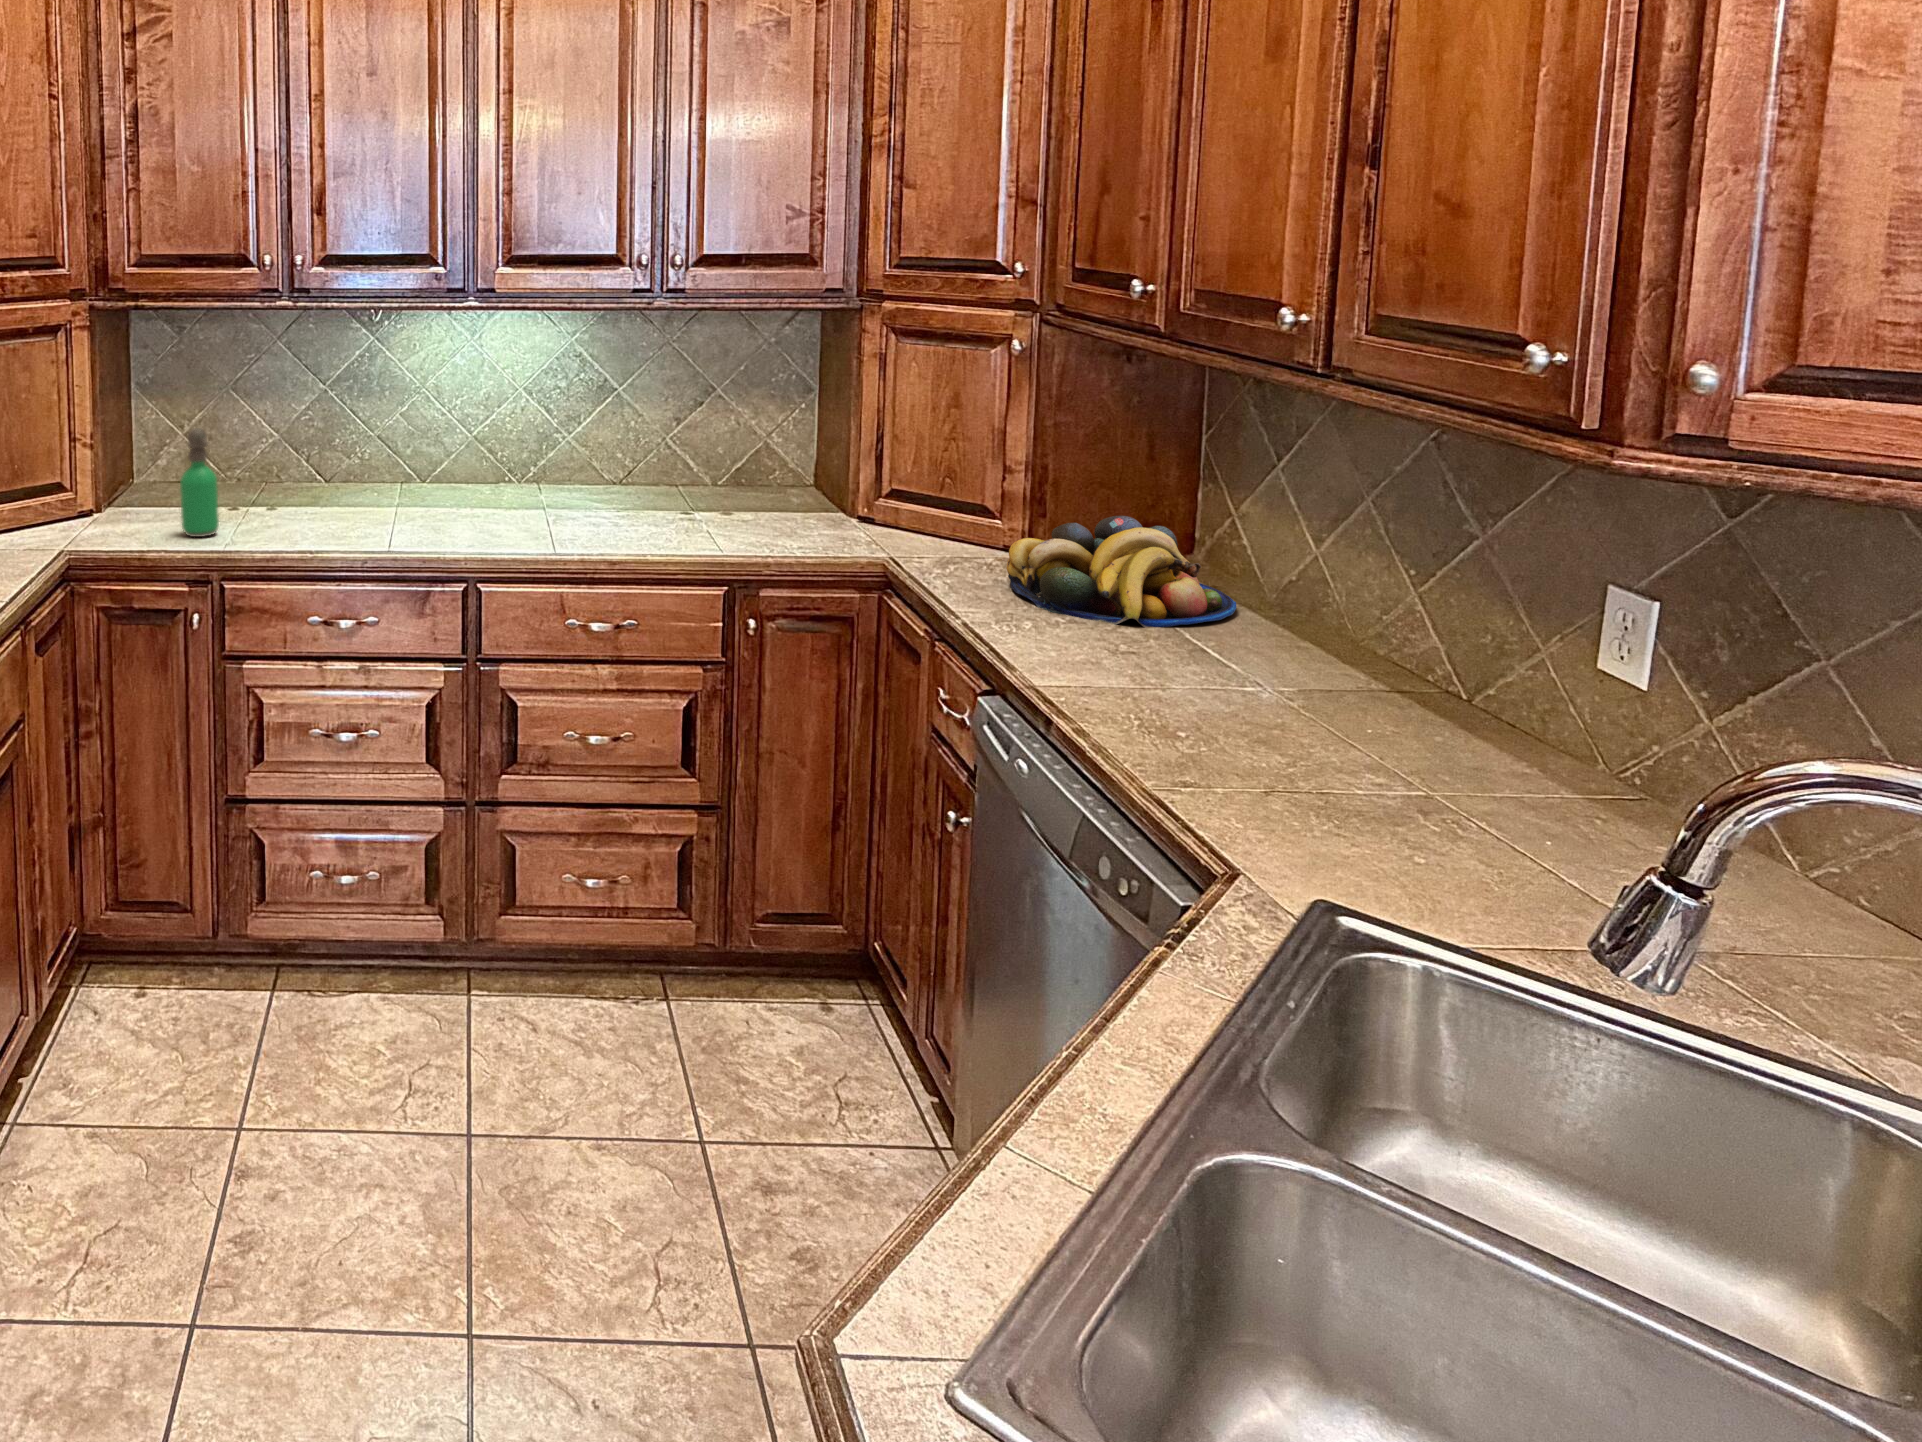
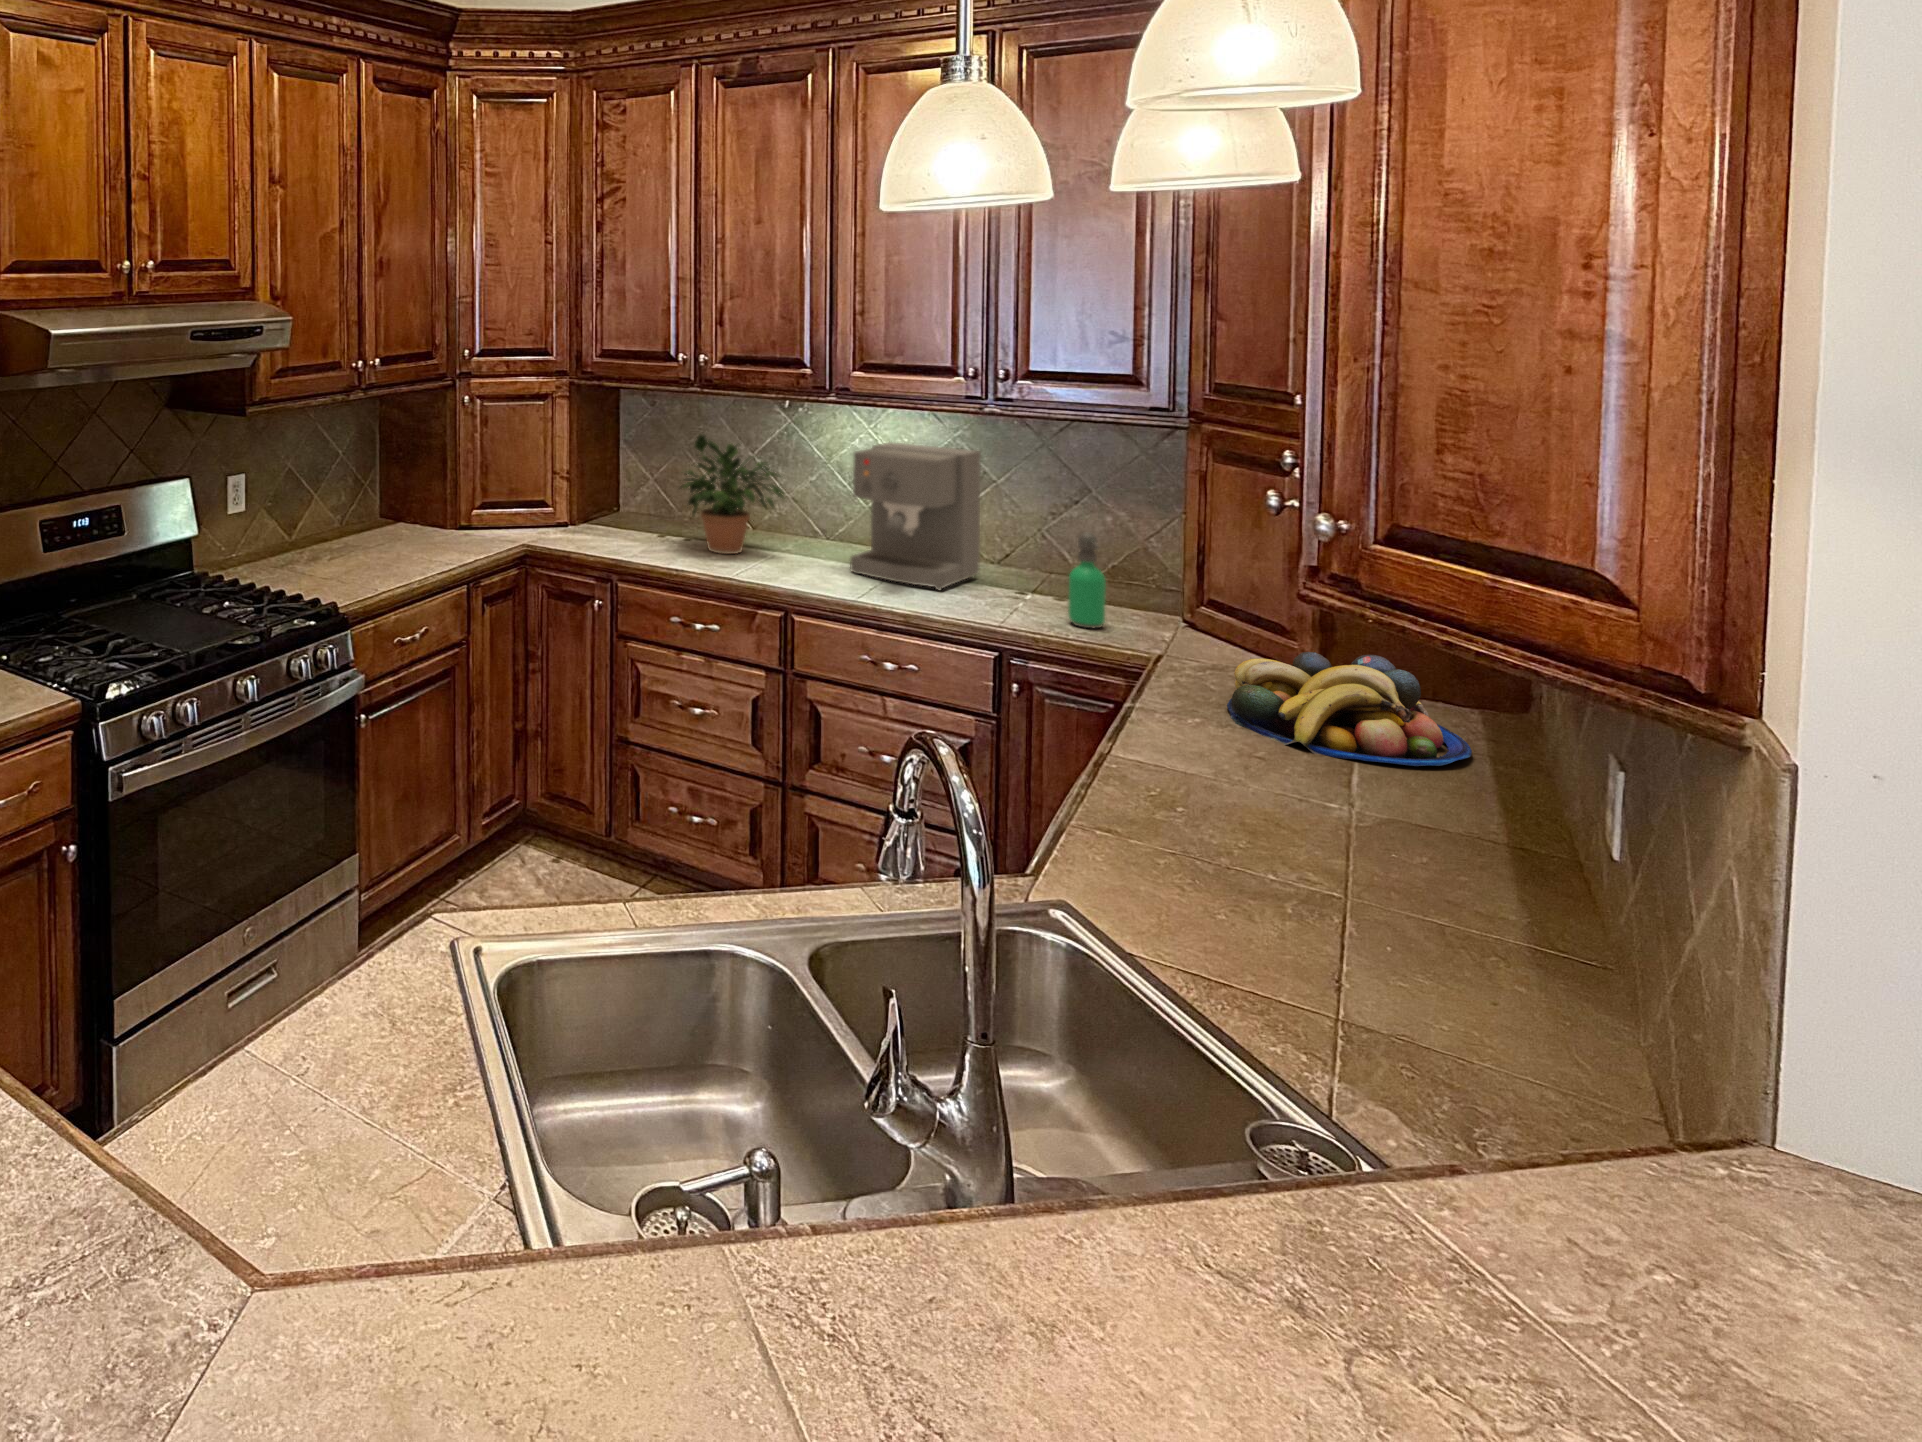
coffee maker: none [497,354,621,525] -> present [850,442,981,590]
potted plant: none [256,363,410,522] -> present [680,434,784,554]
soap dispenser: present [180,428,219,537] -> present [1068,532,1106,628]

